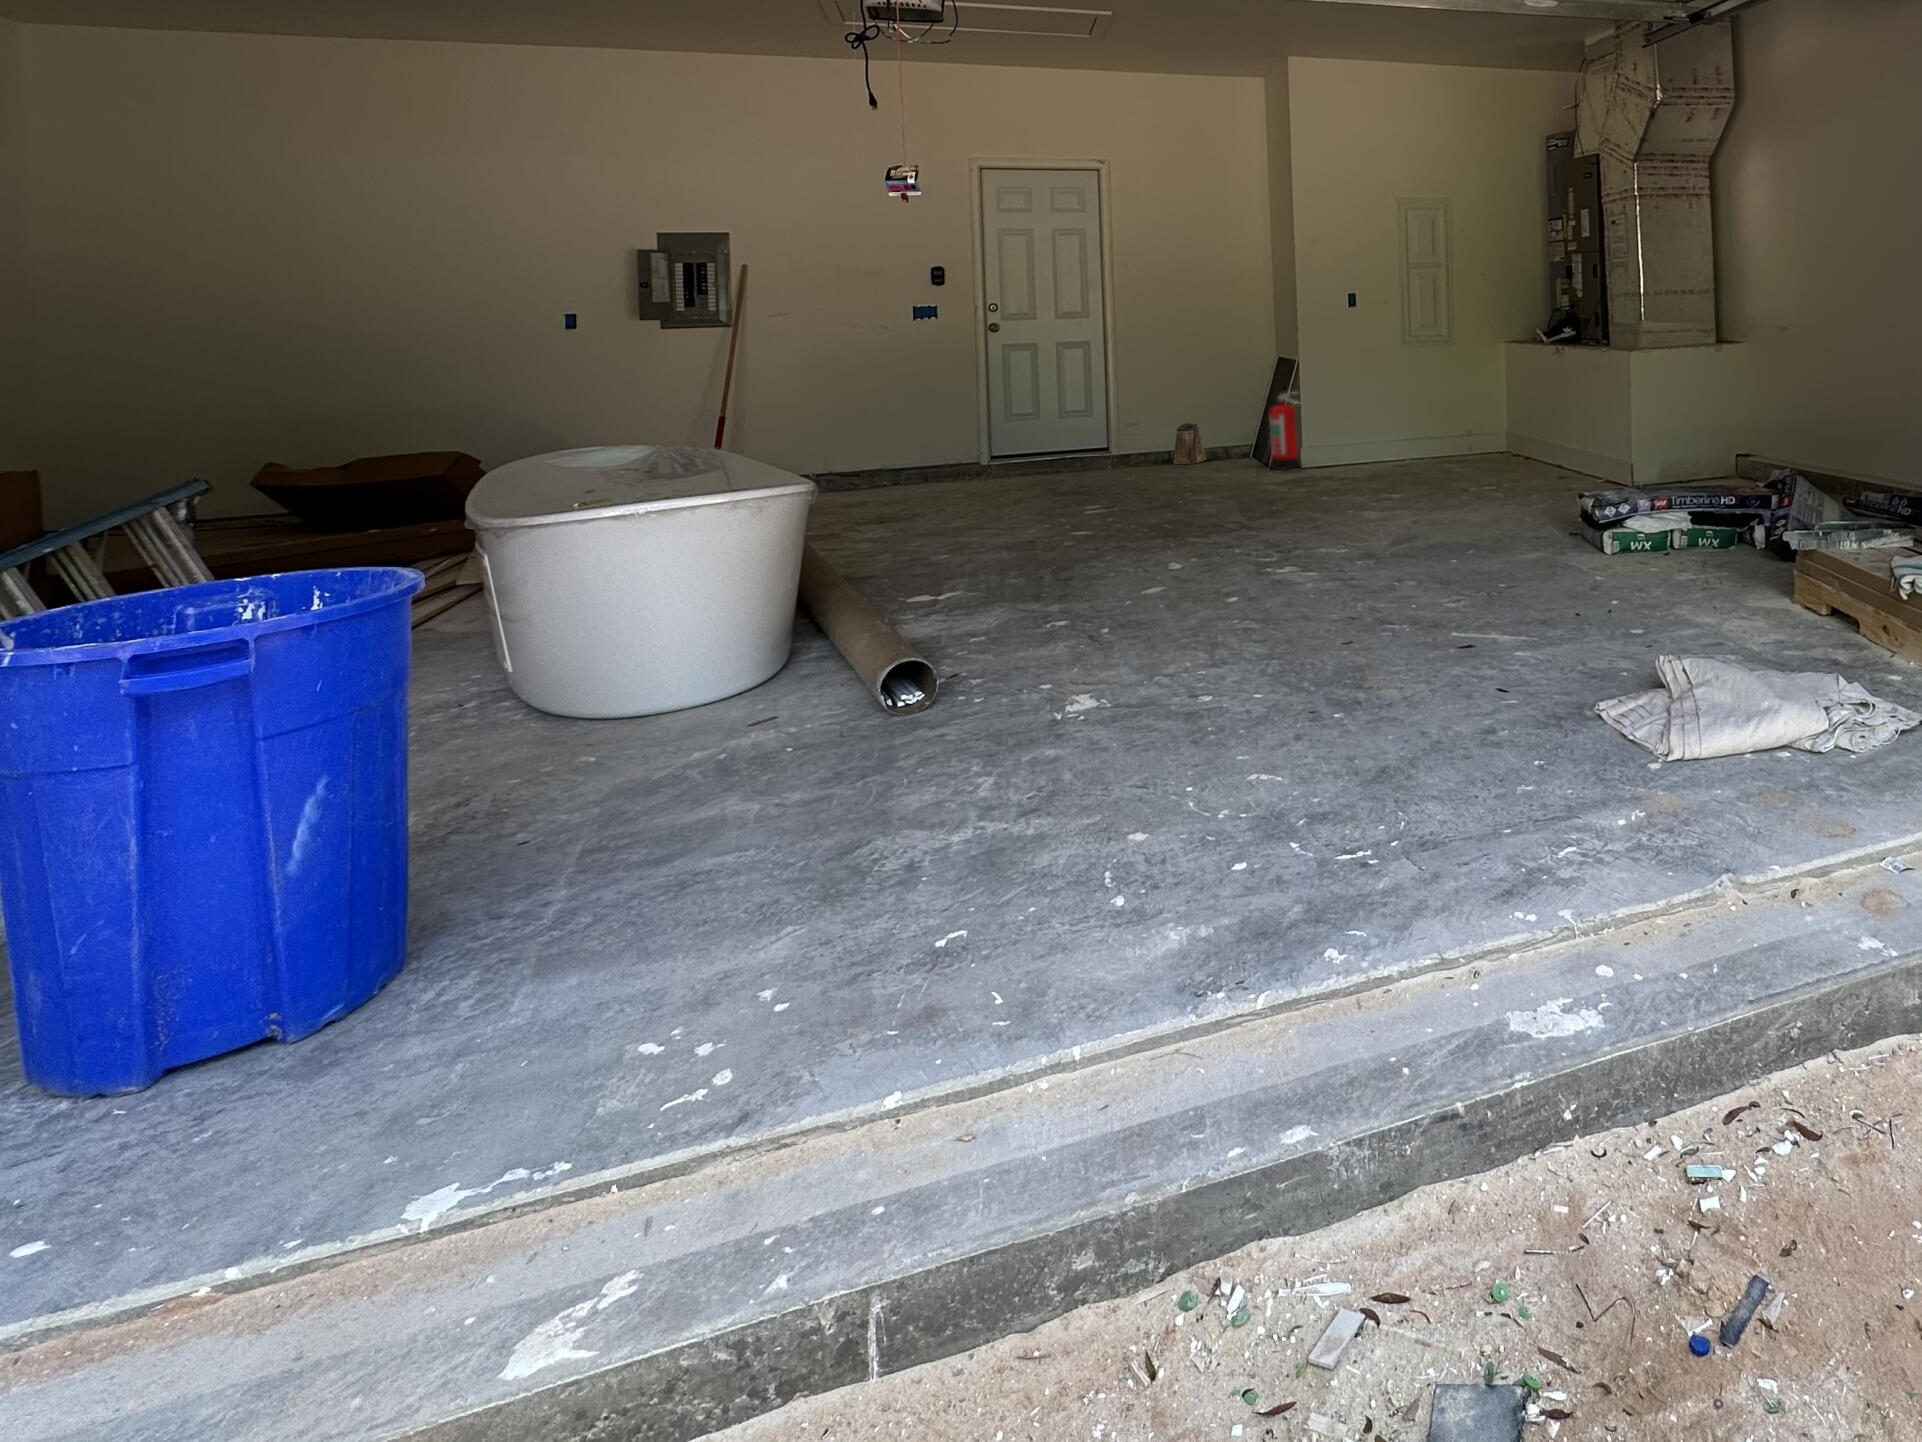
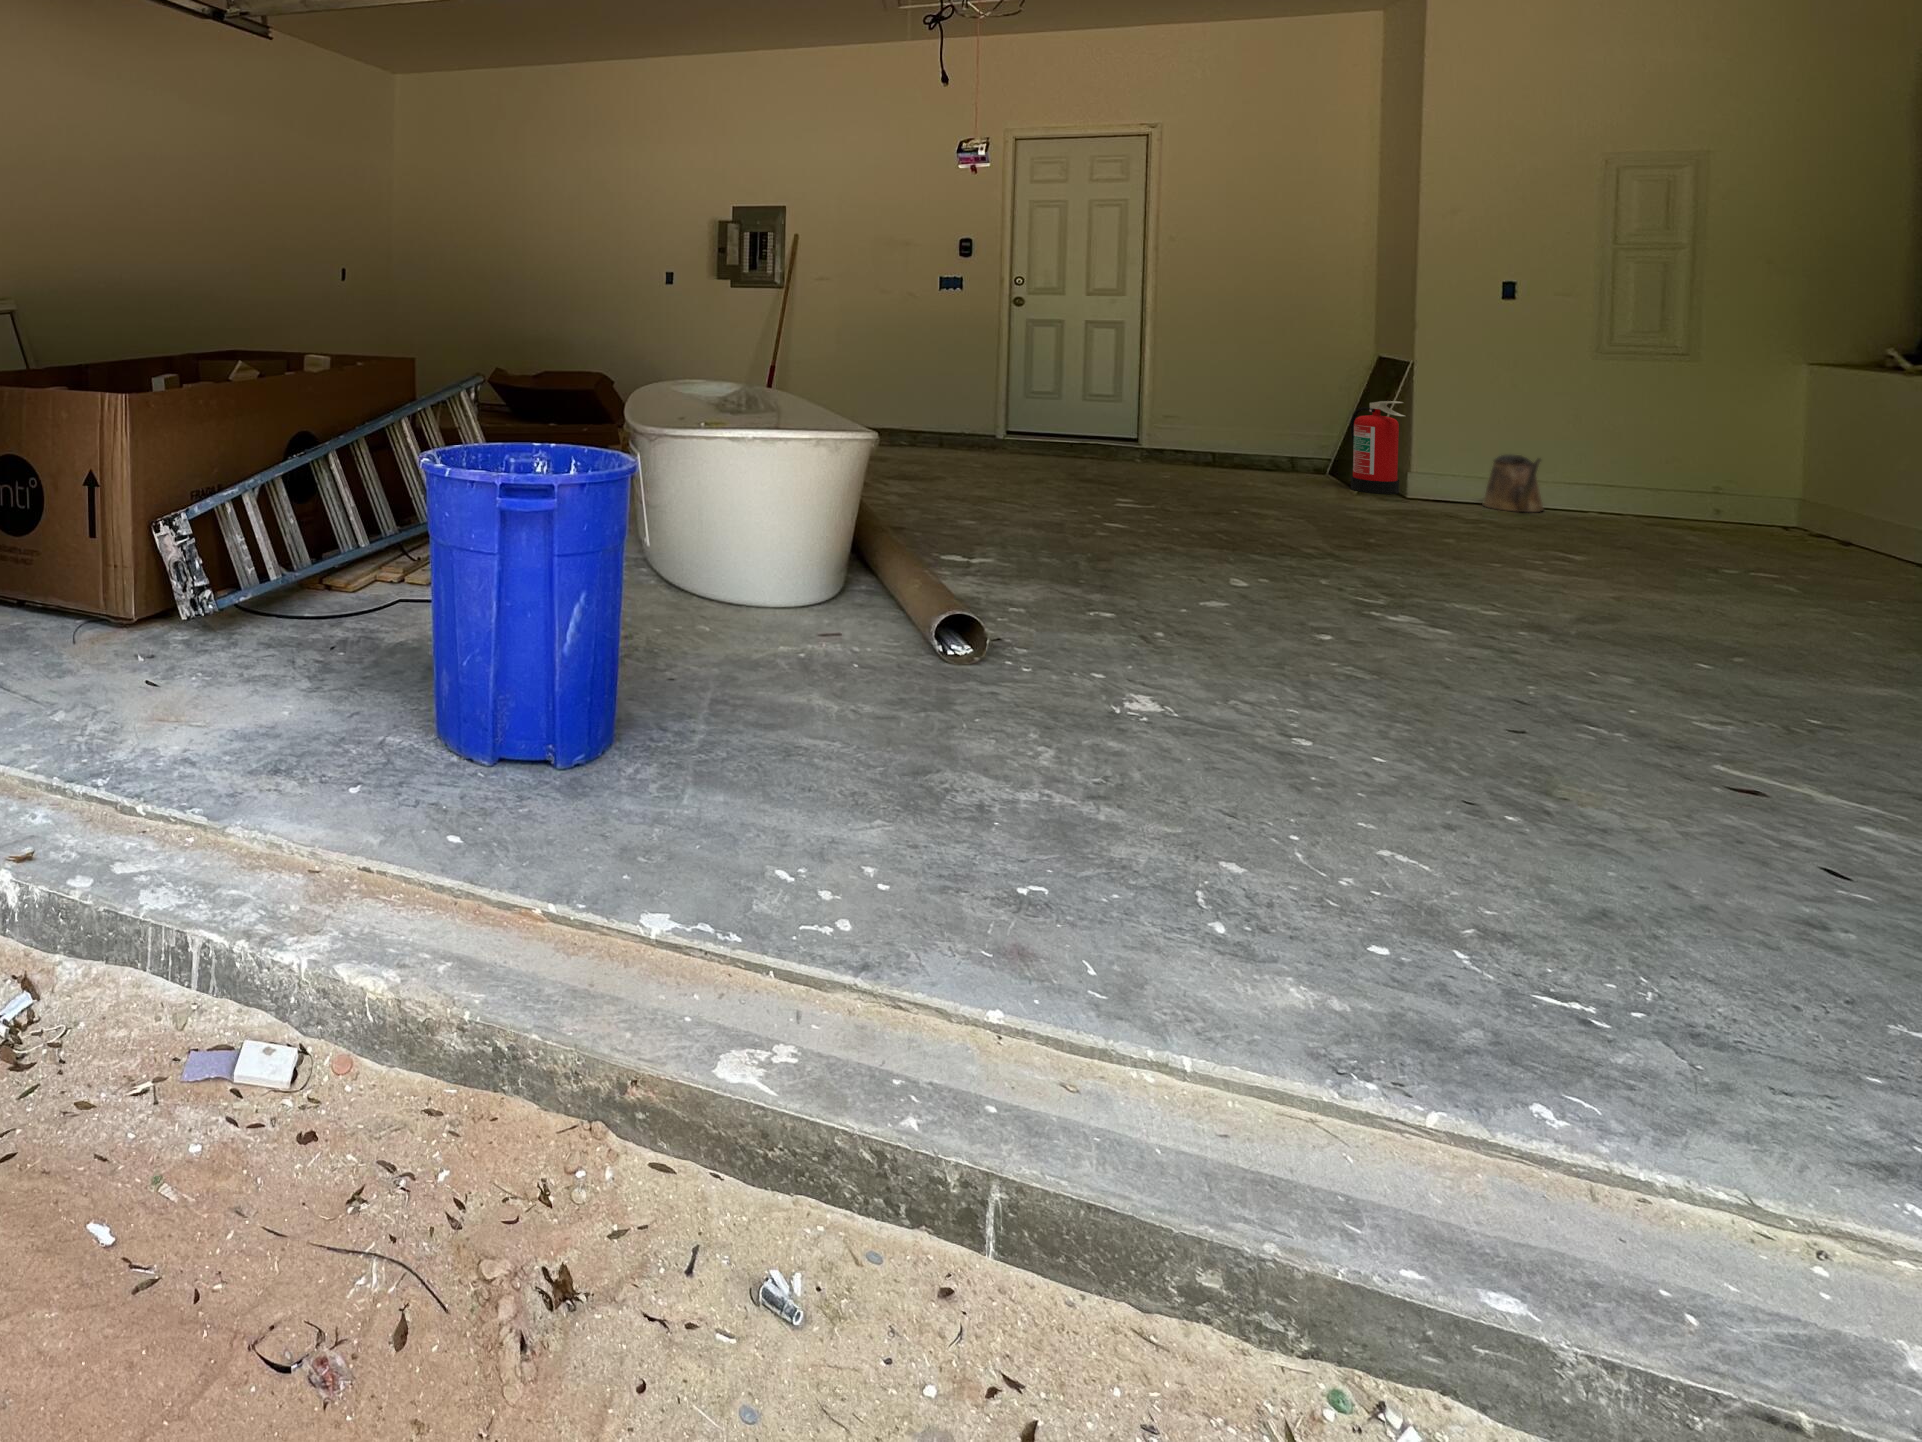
watering can: present [1173,423,1207,464] -> present [1483,455,1543,512]

